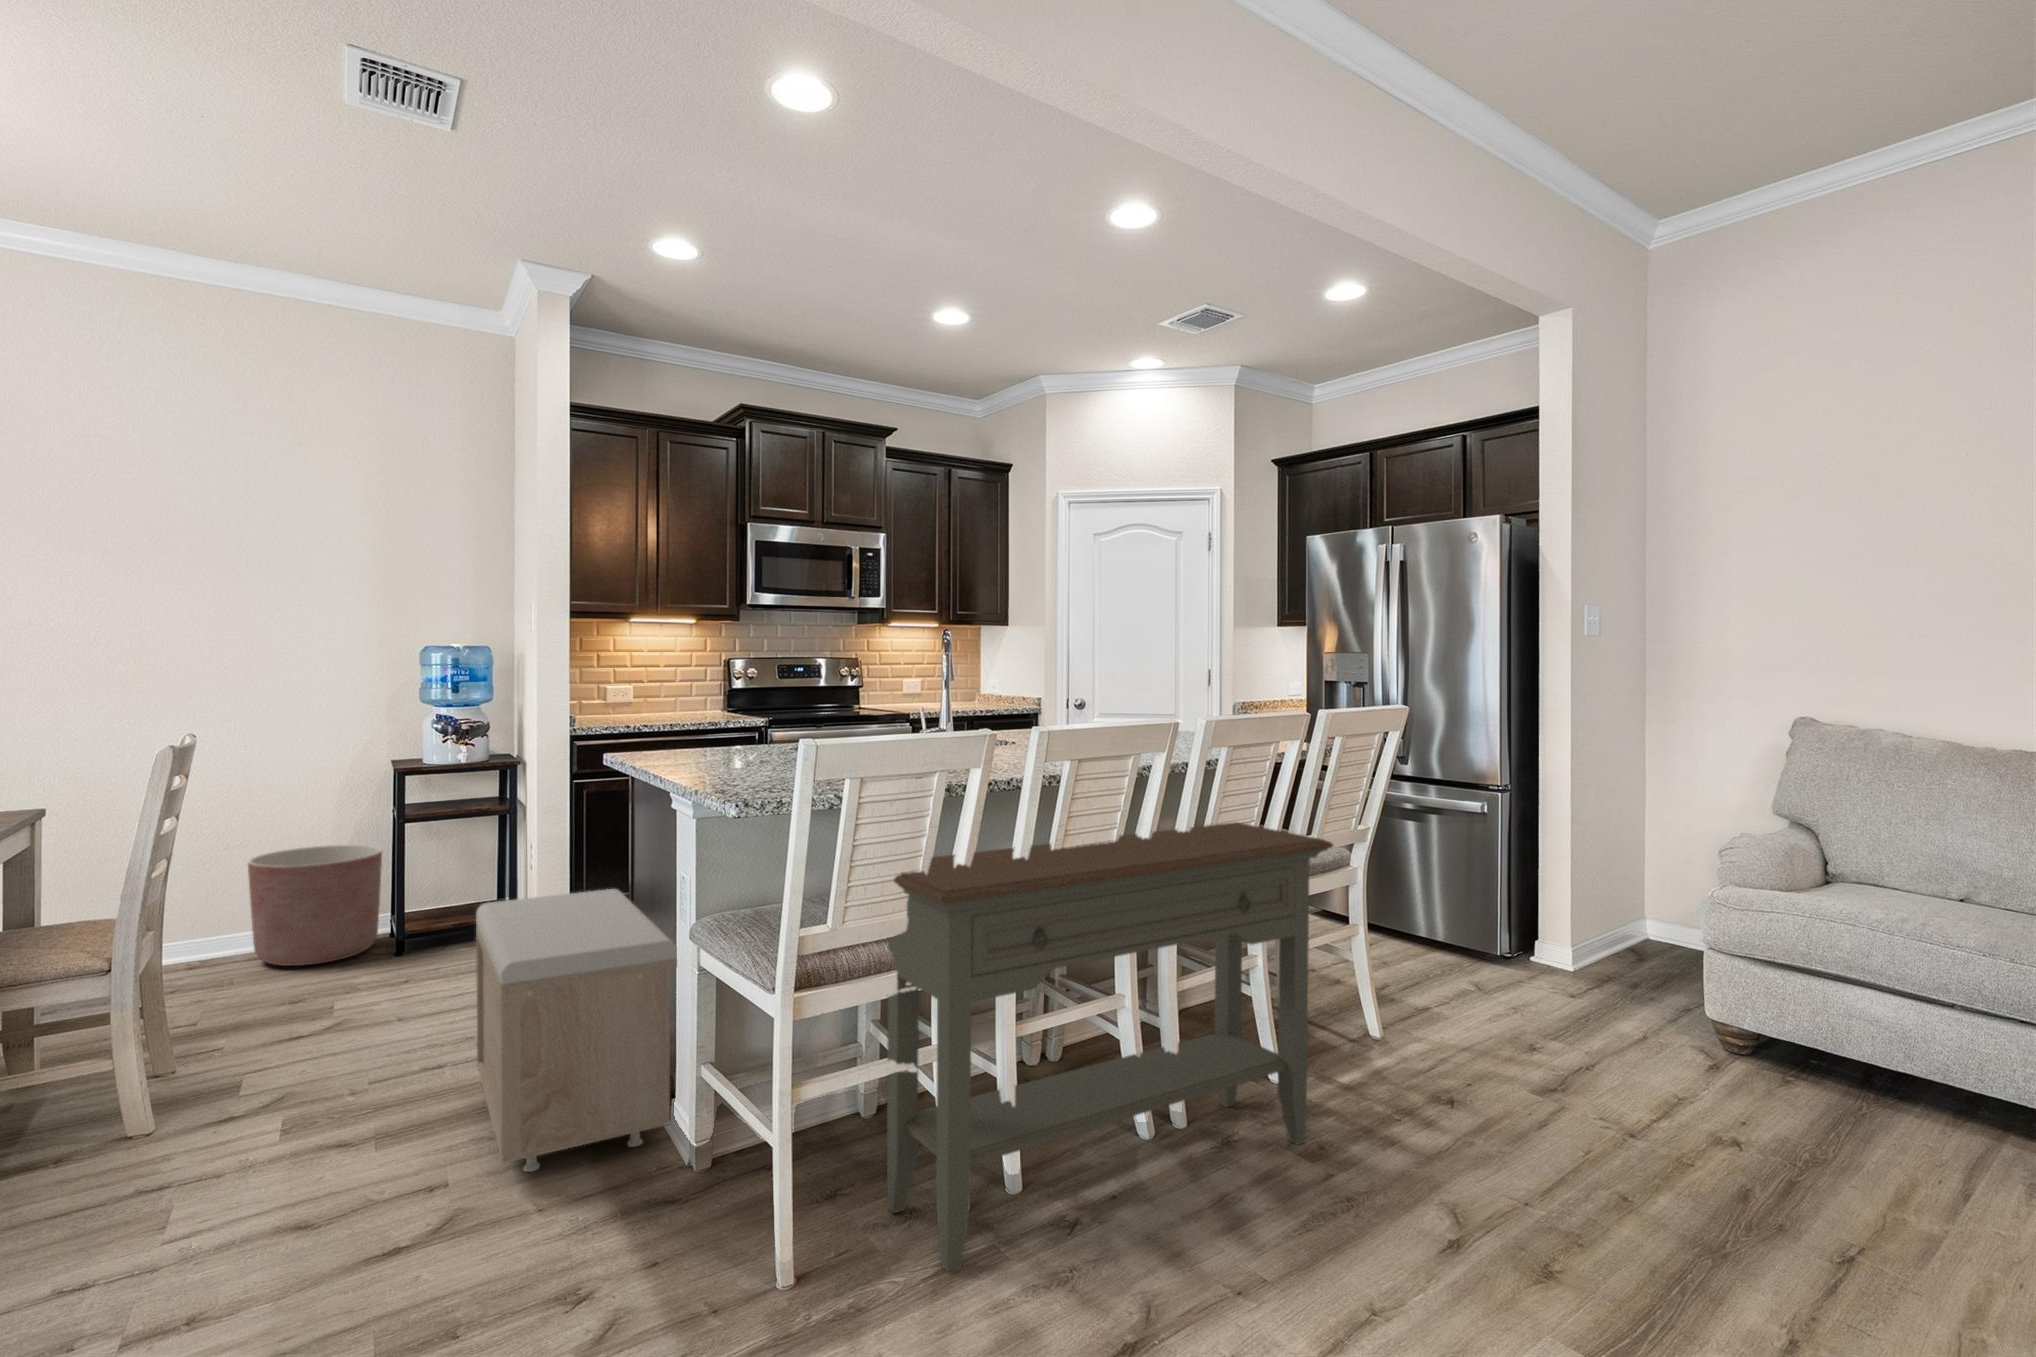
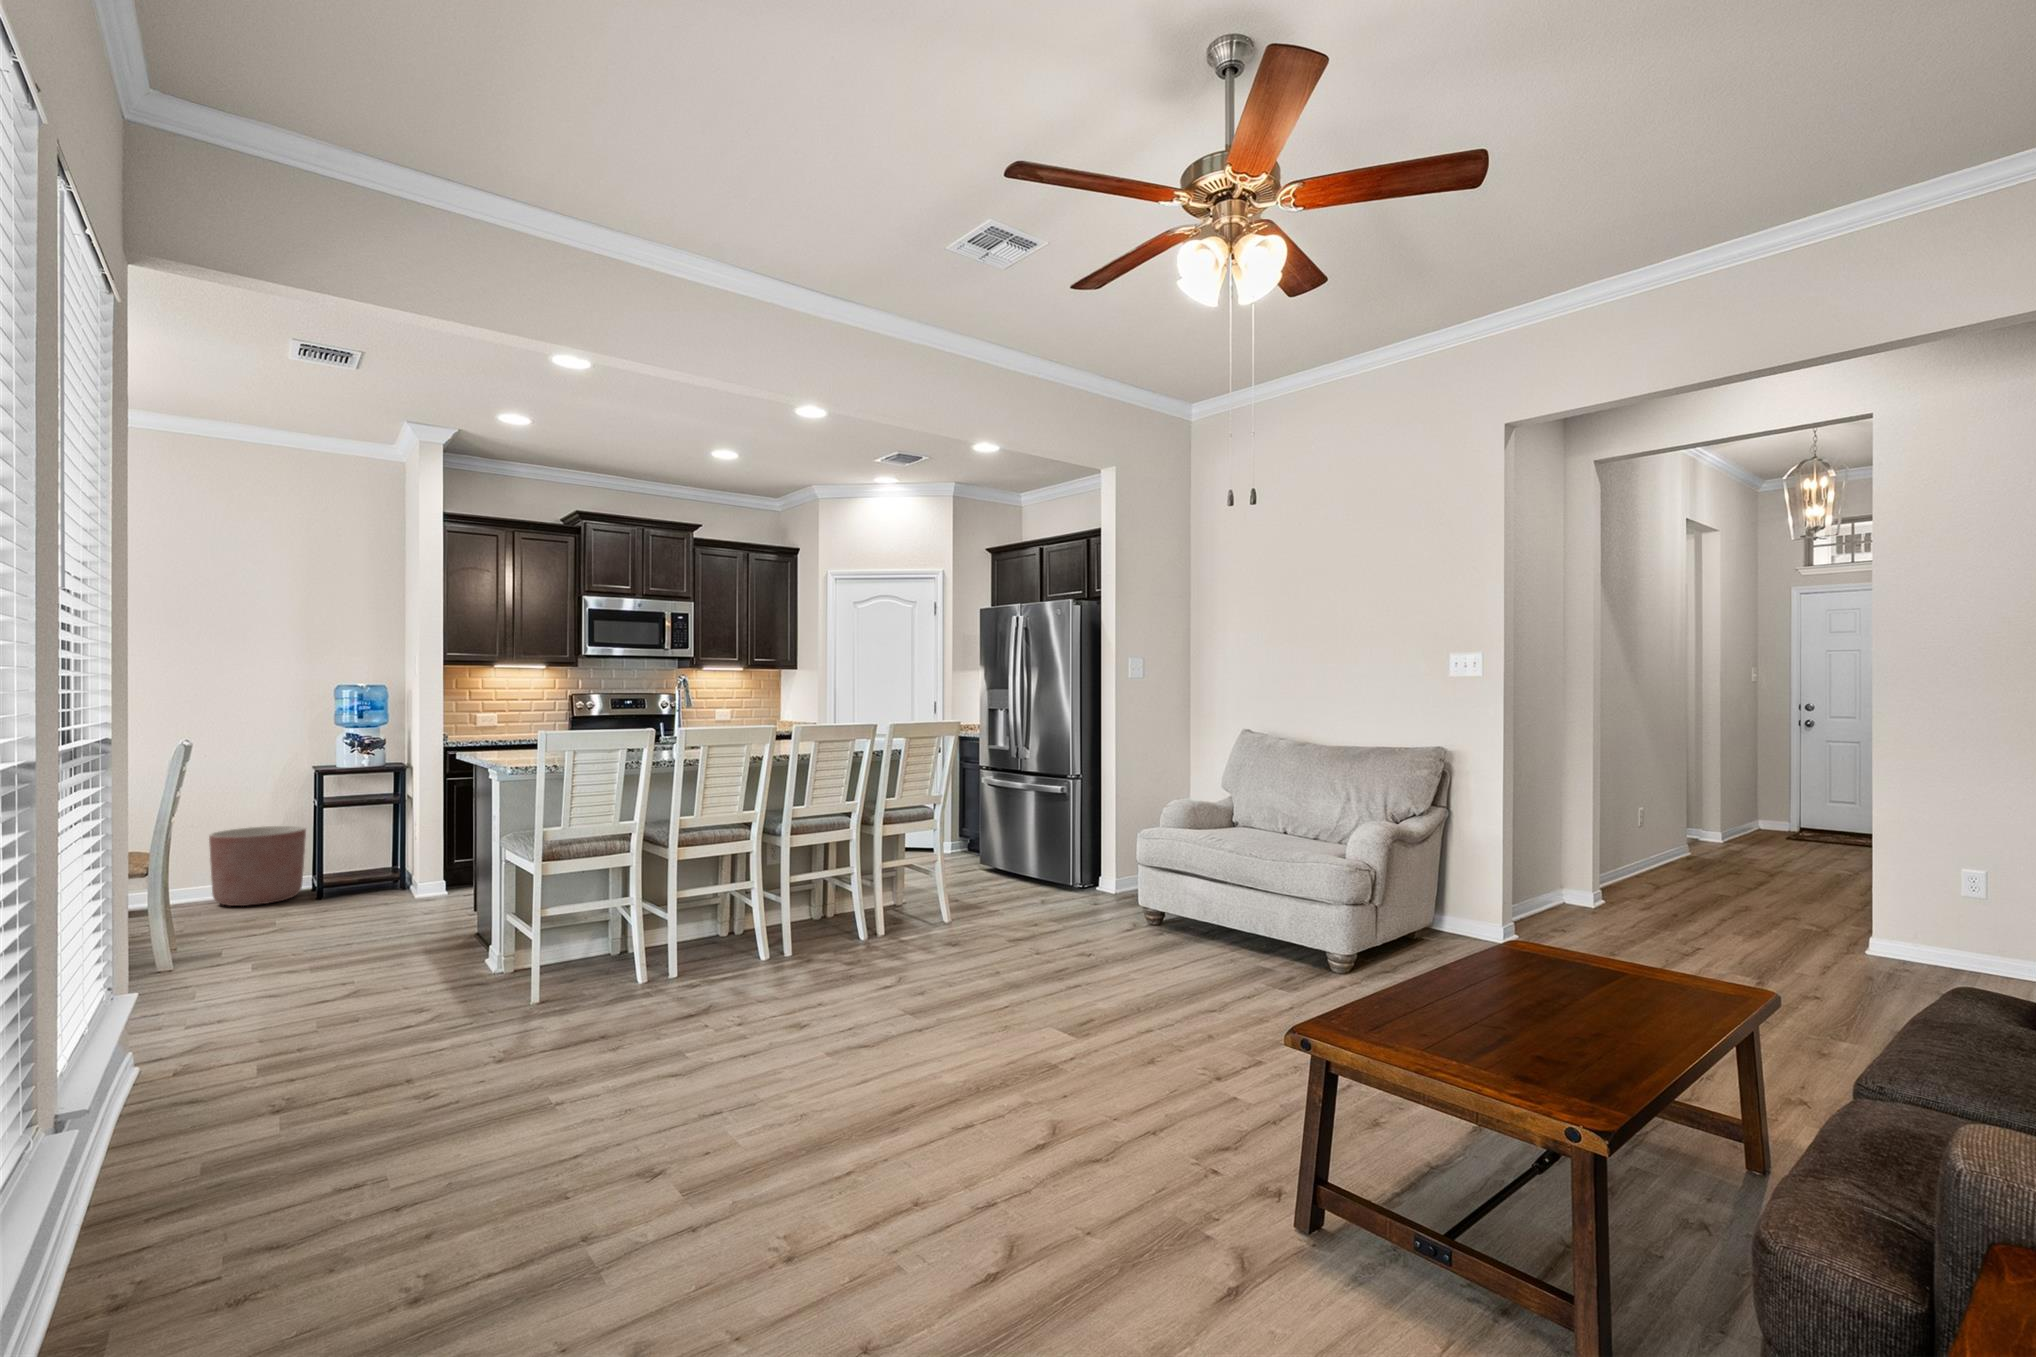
console table: present [887,822,1333,1272] -> none [591,786,866,1002]
storage bench: present [476,889,677,1172] -> none [373,835,492,980]

